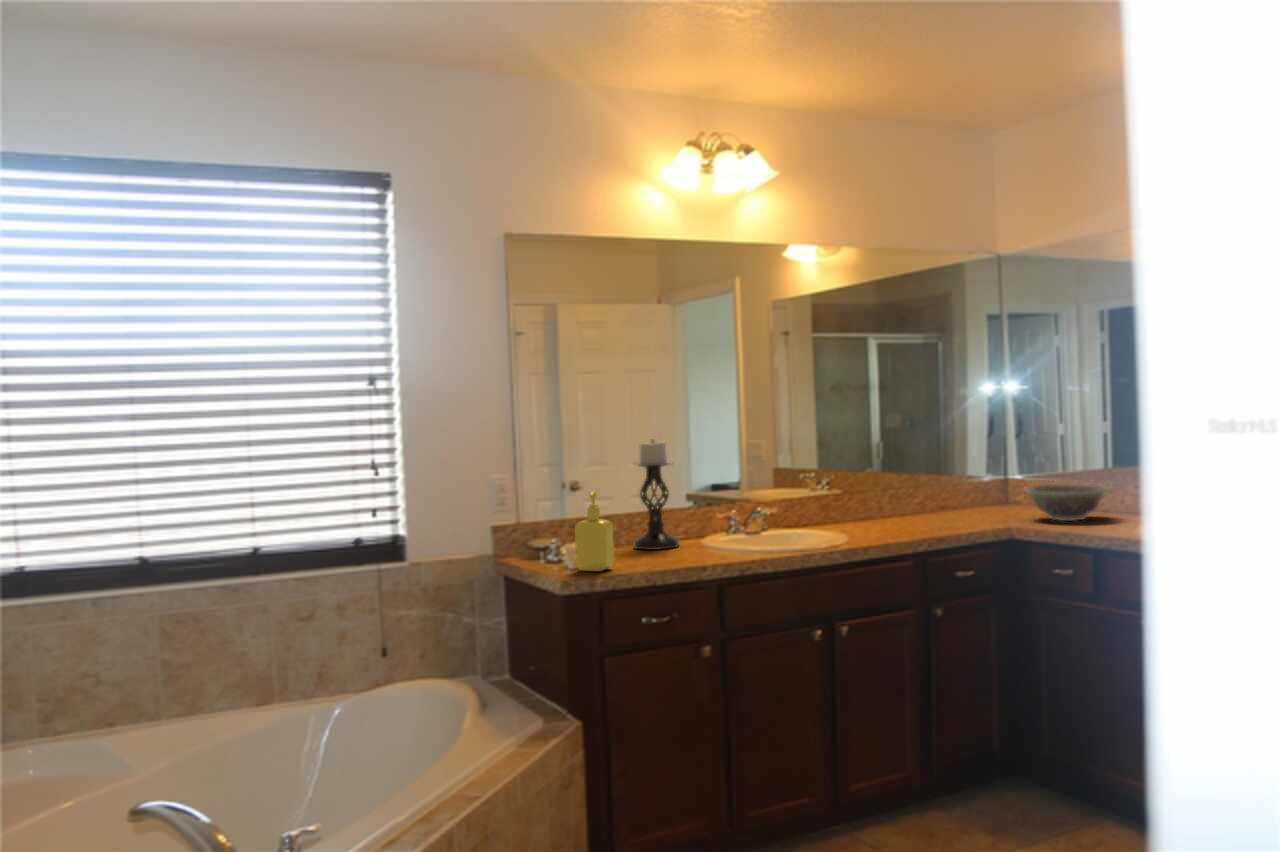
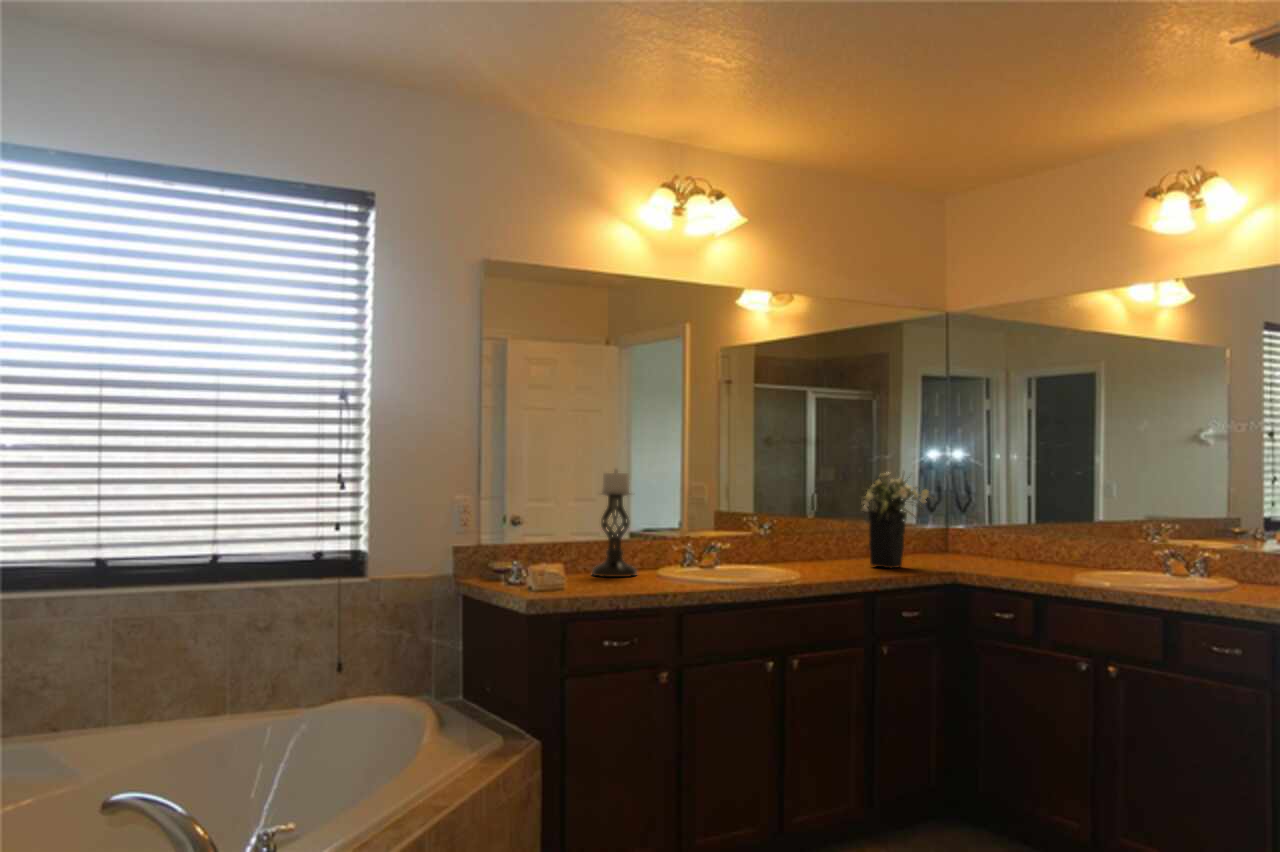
flower arrangement: none [903,424,990,527] -> present [861,472,933,568]
decorative bowl: present [1024,483,1110,521] -> none [965,532,1047,568]
soap dispenser: present [575,492,614,572] -> none [541,515,579,593]

